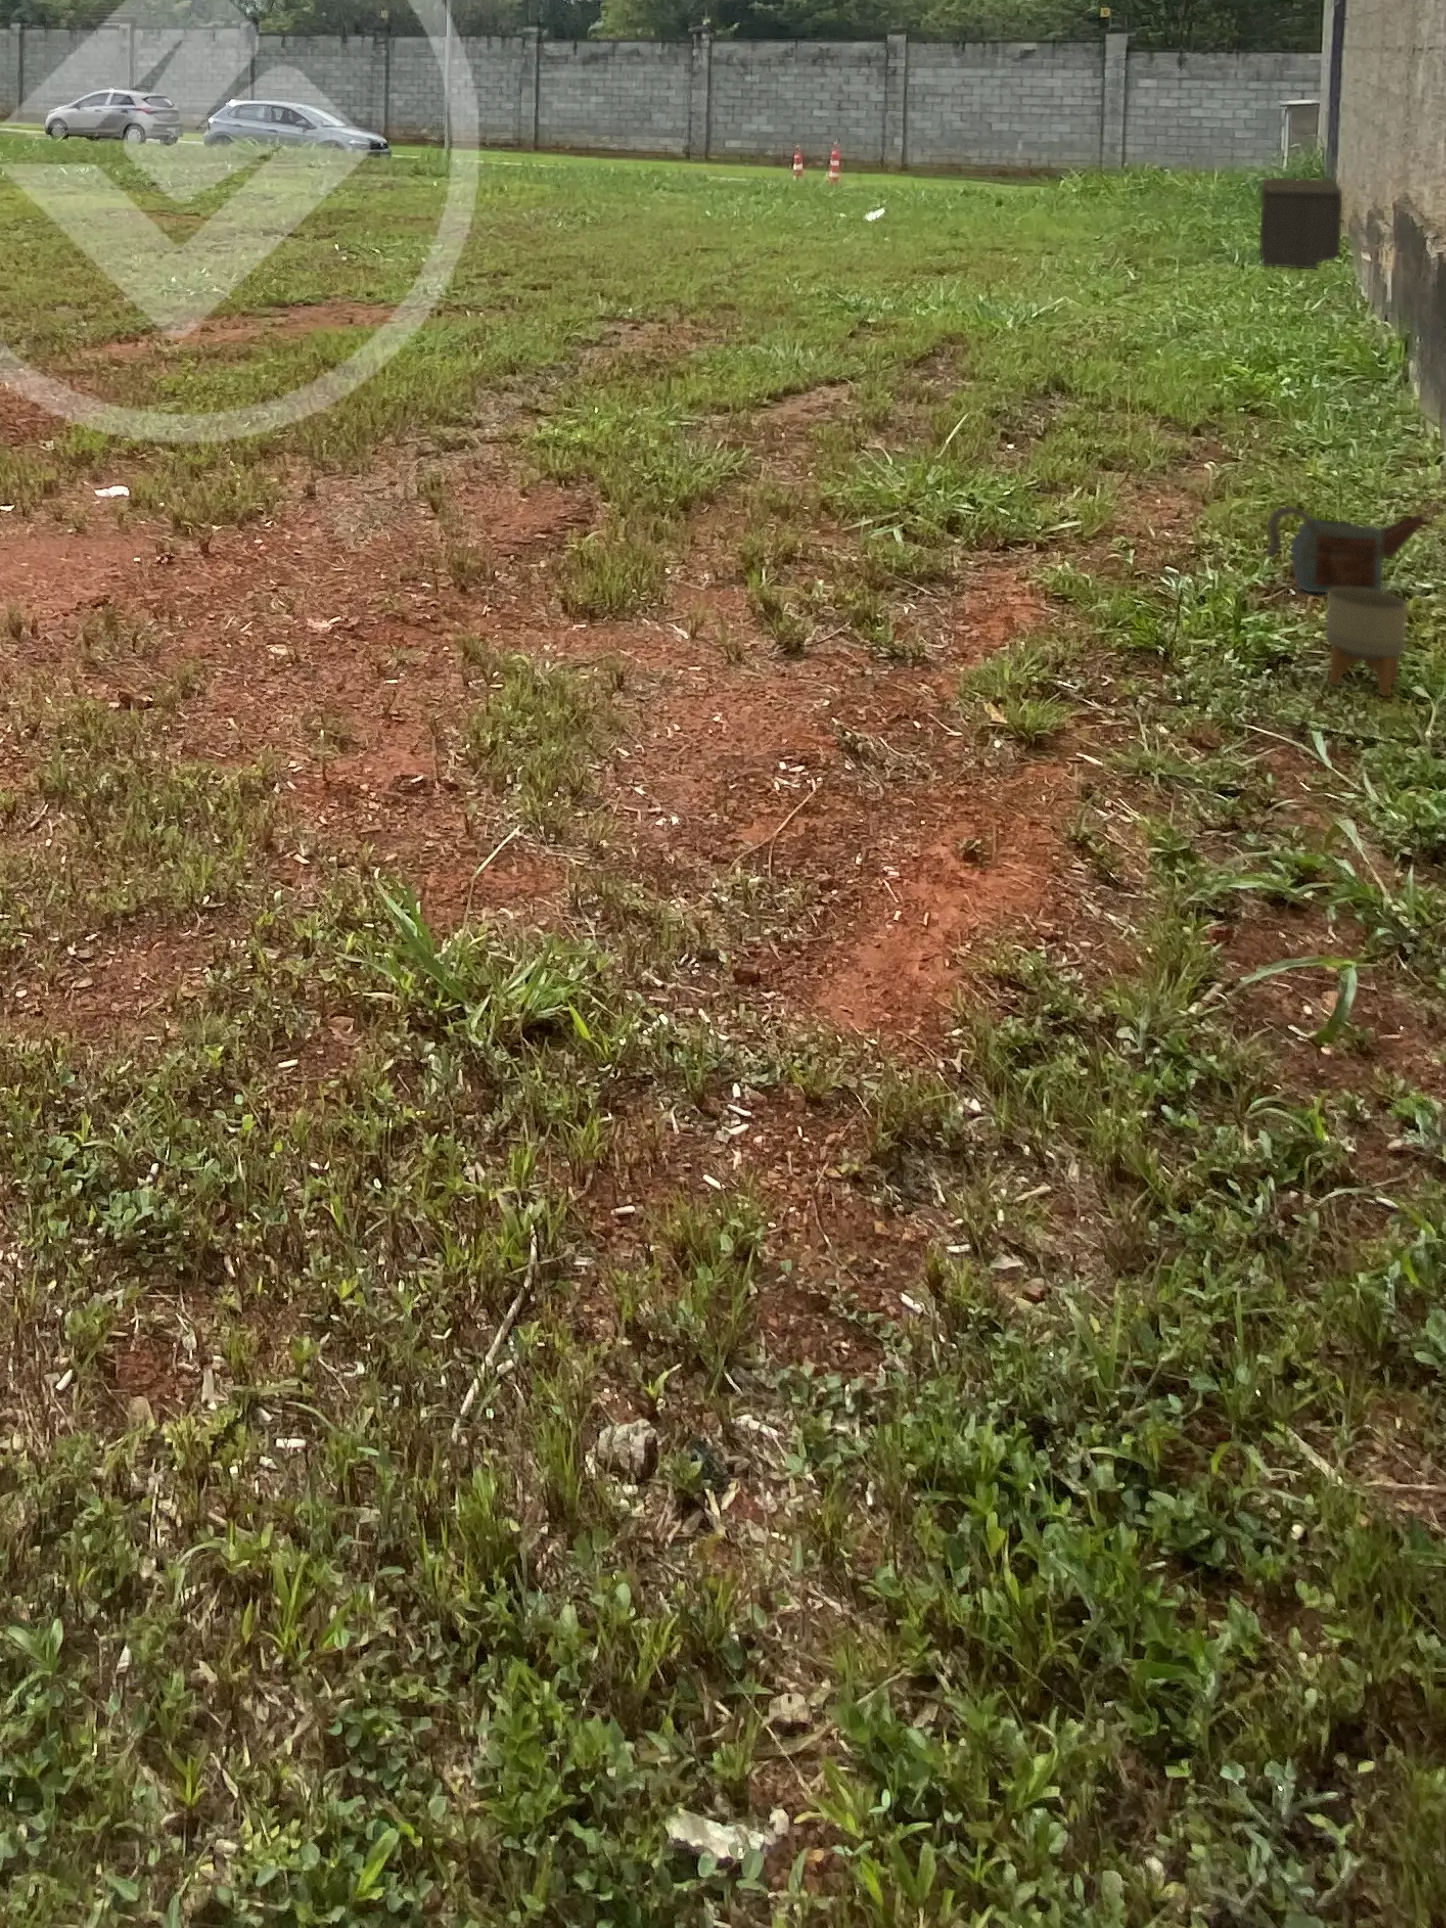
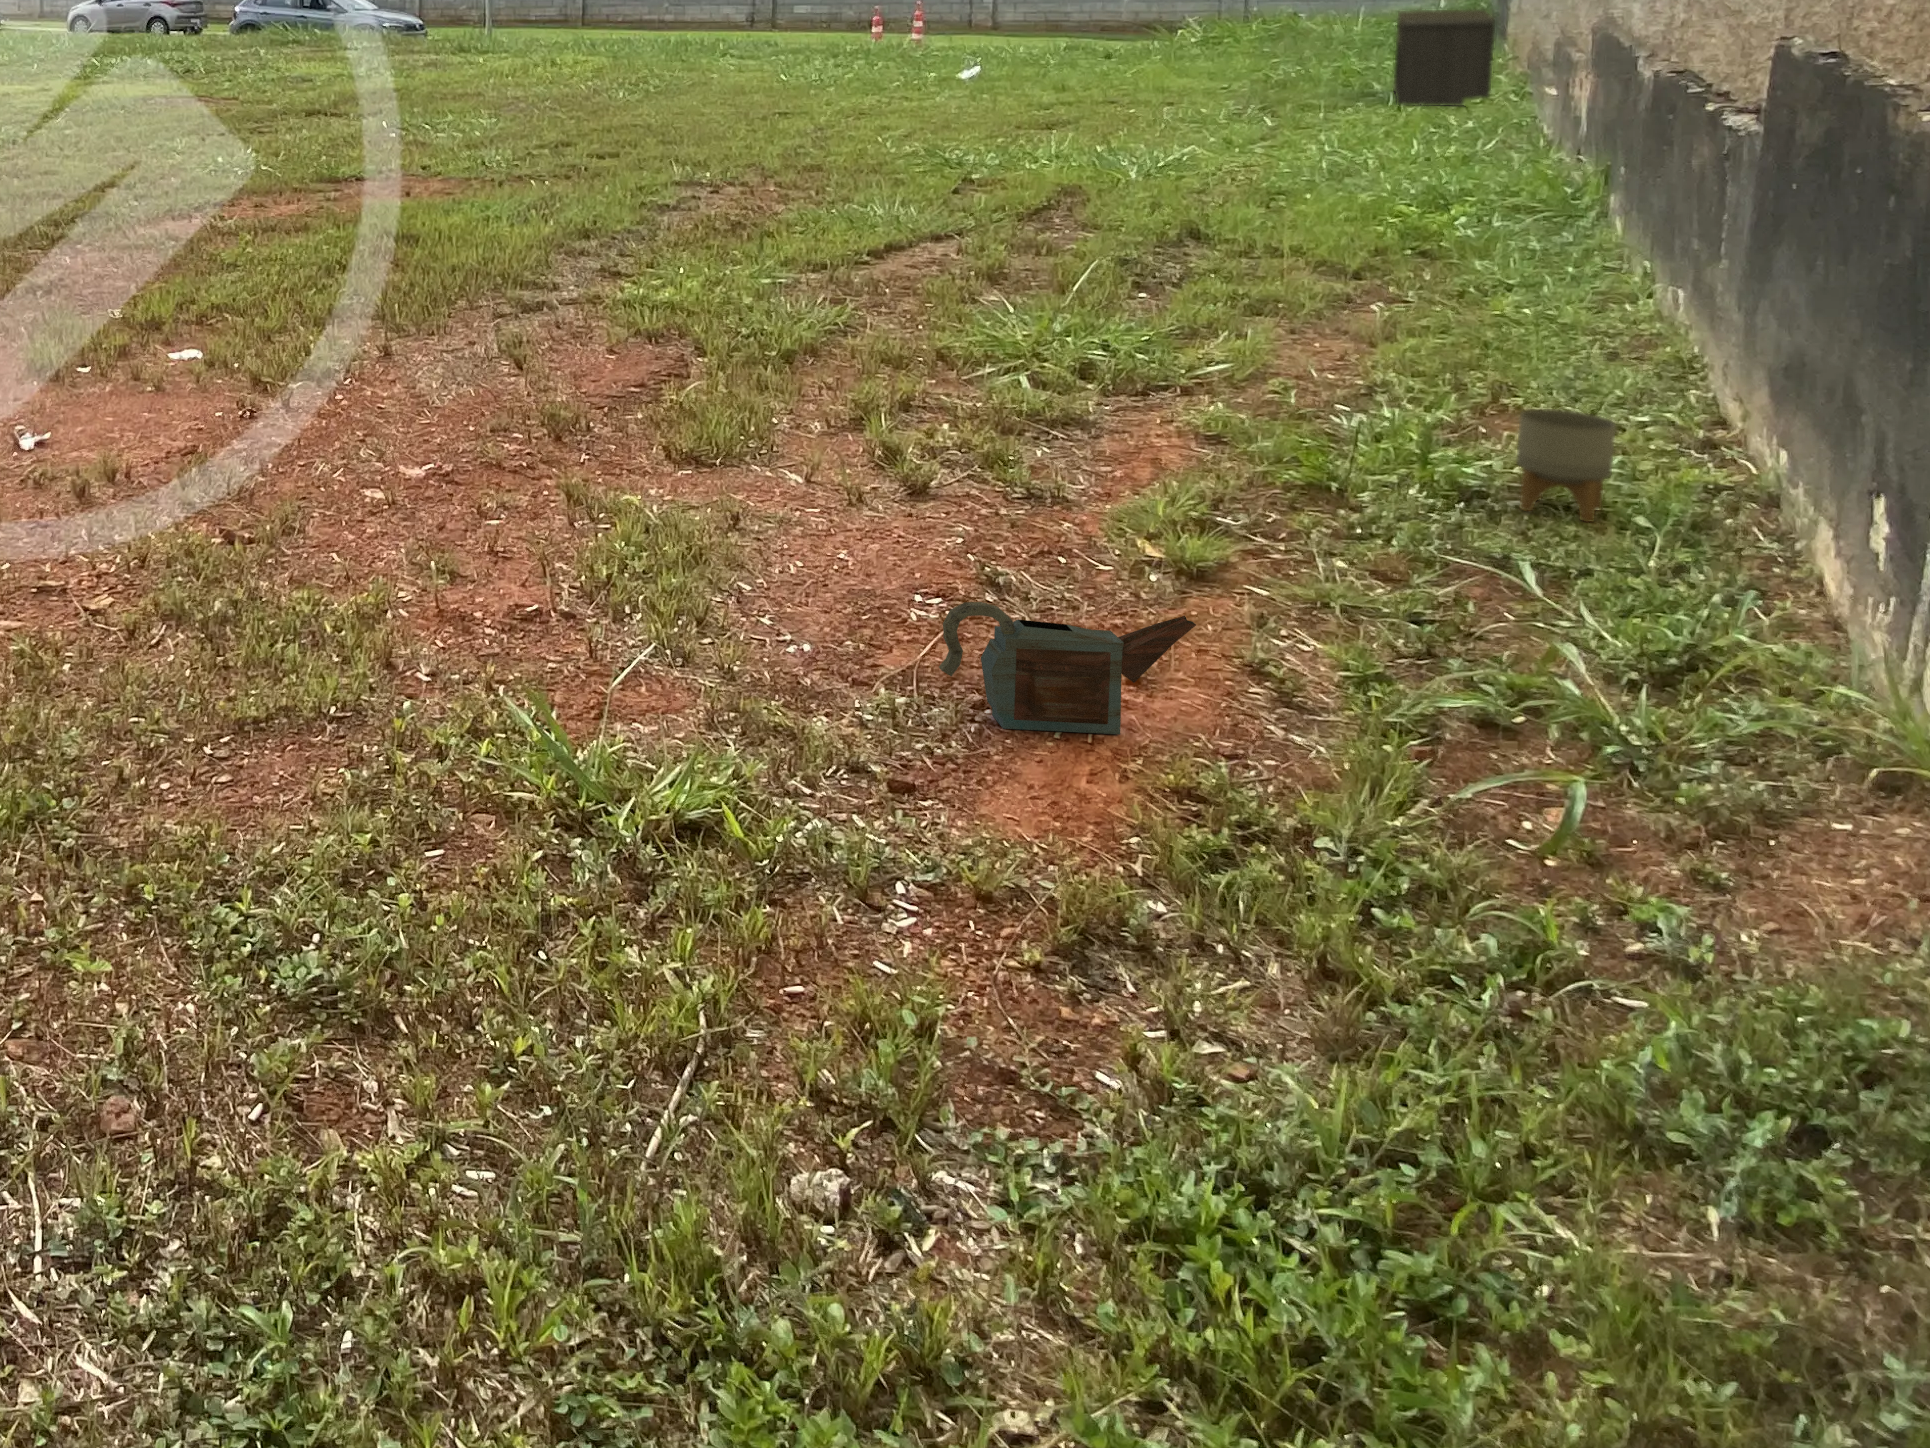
watering can: present [1266,507,1426,593] -> present [939,602,1196,734]

